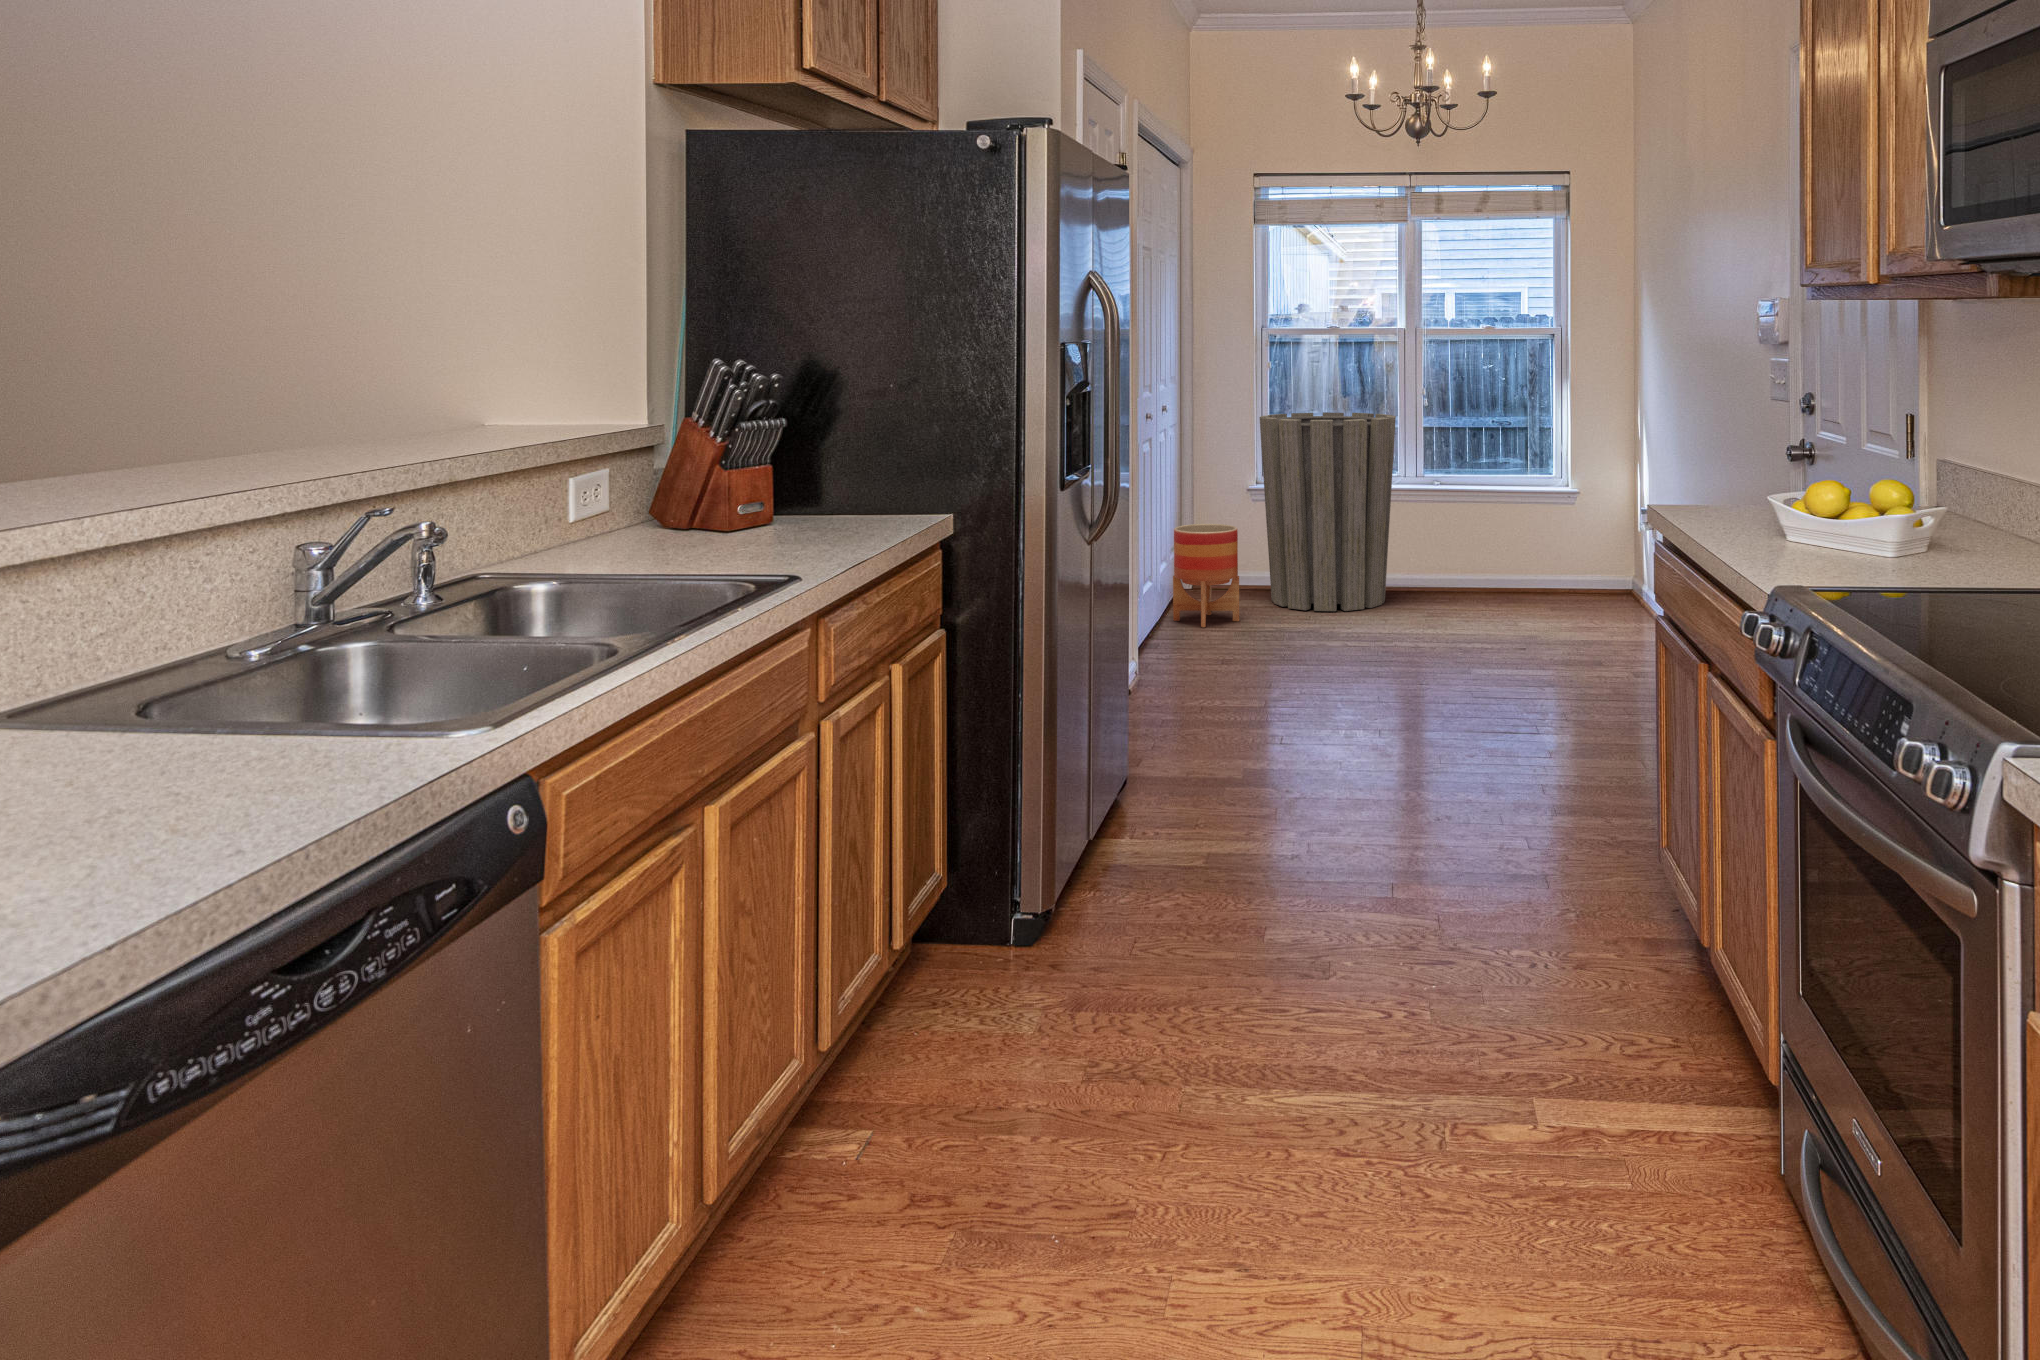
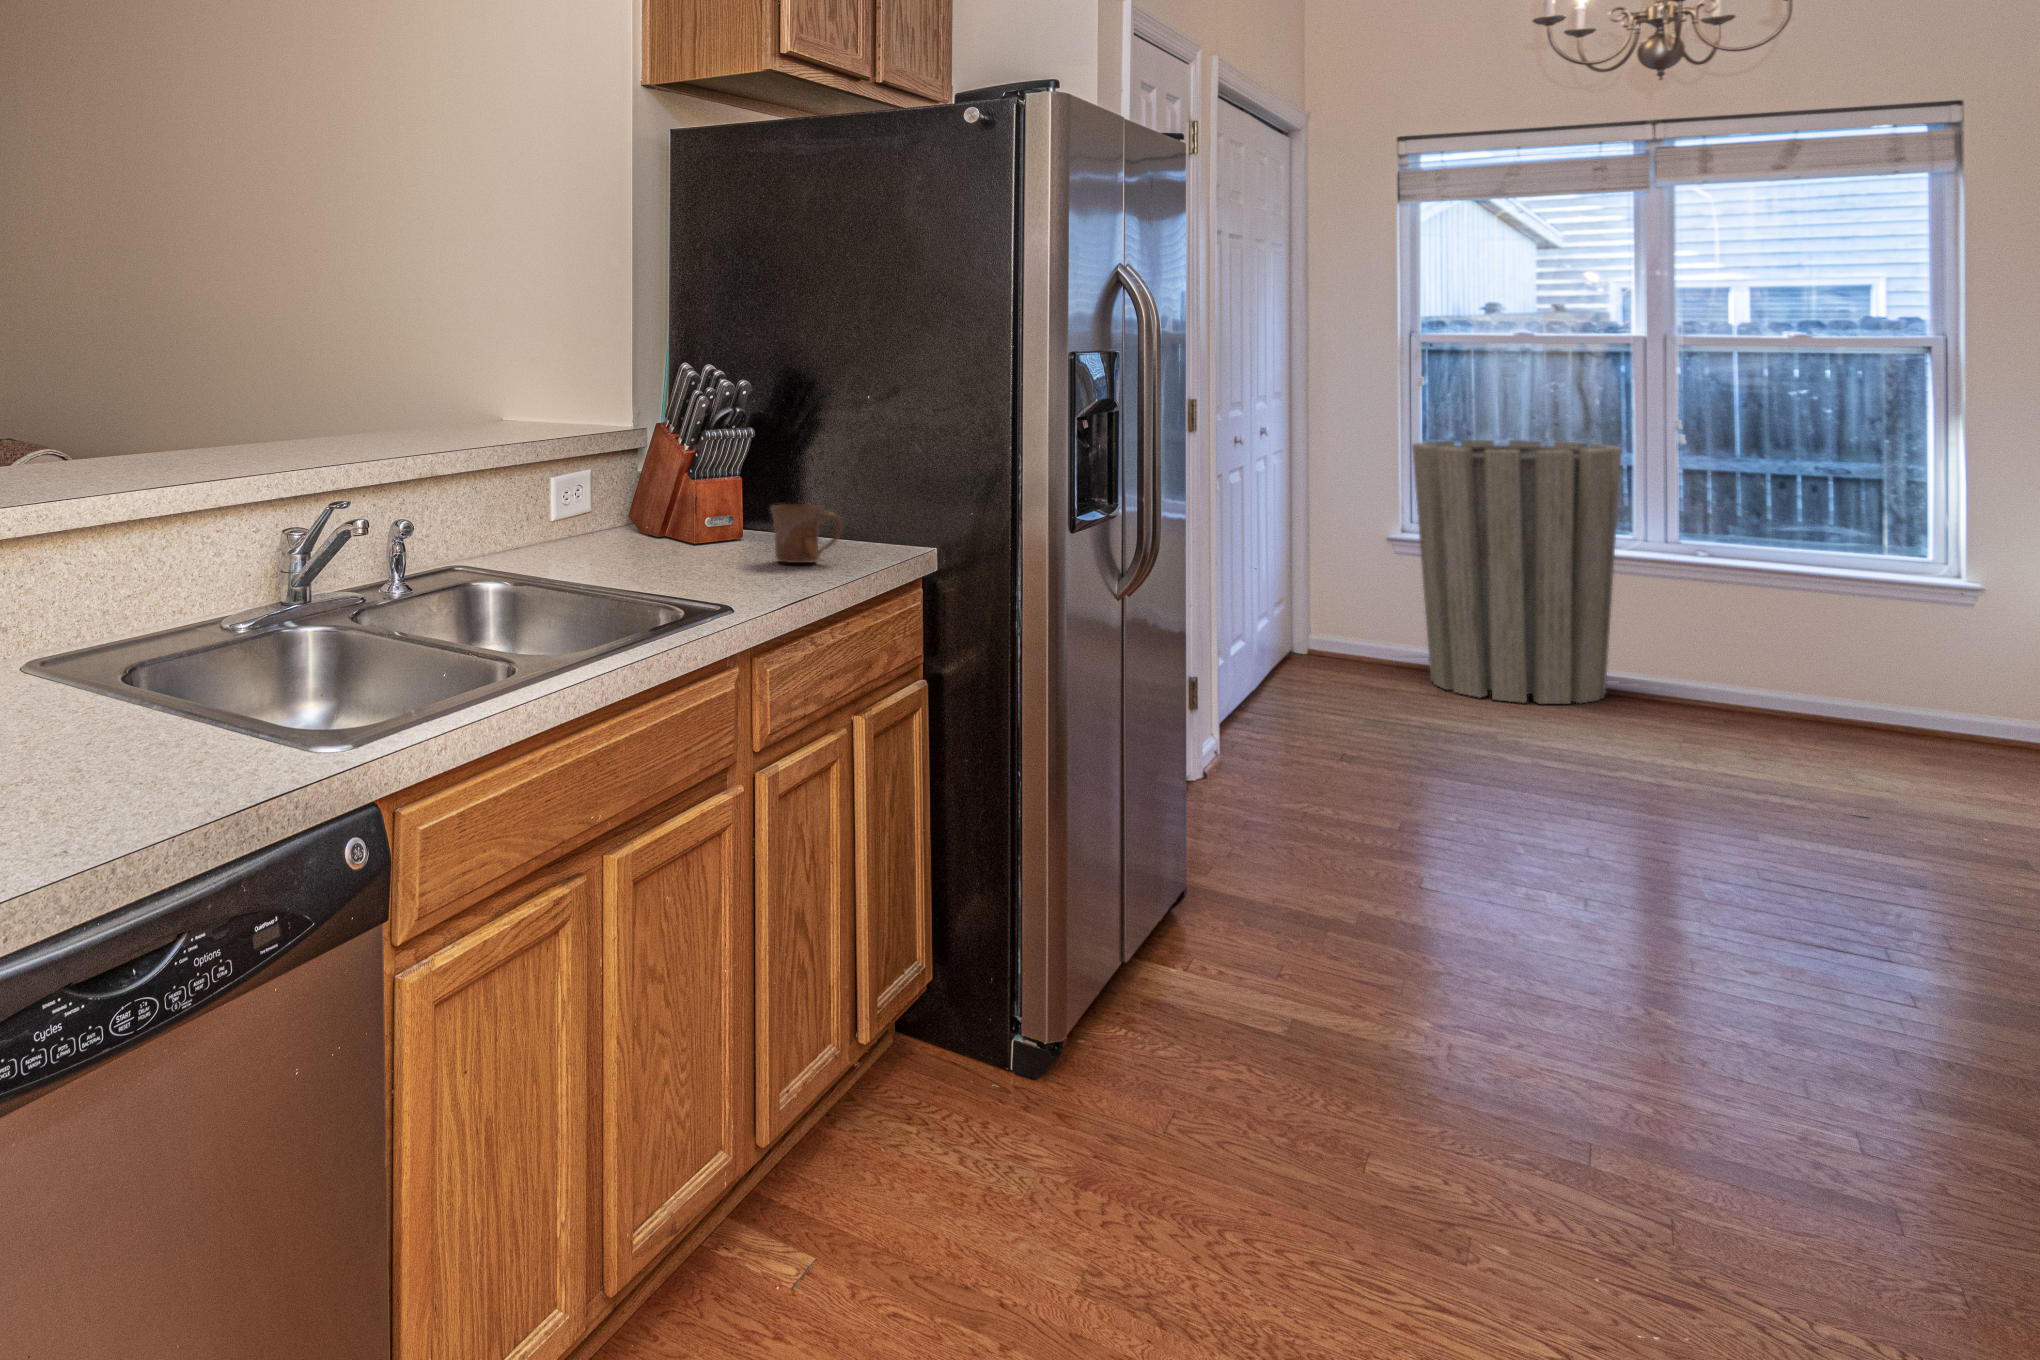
mug: none [805,478,871,530] -> present [770,505,842,563]
planter: present [1173,524,1239,627] -> none [1288,576,1380,706]

